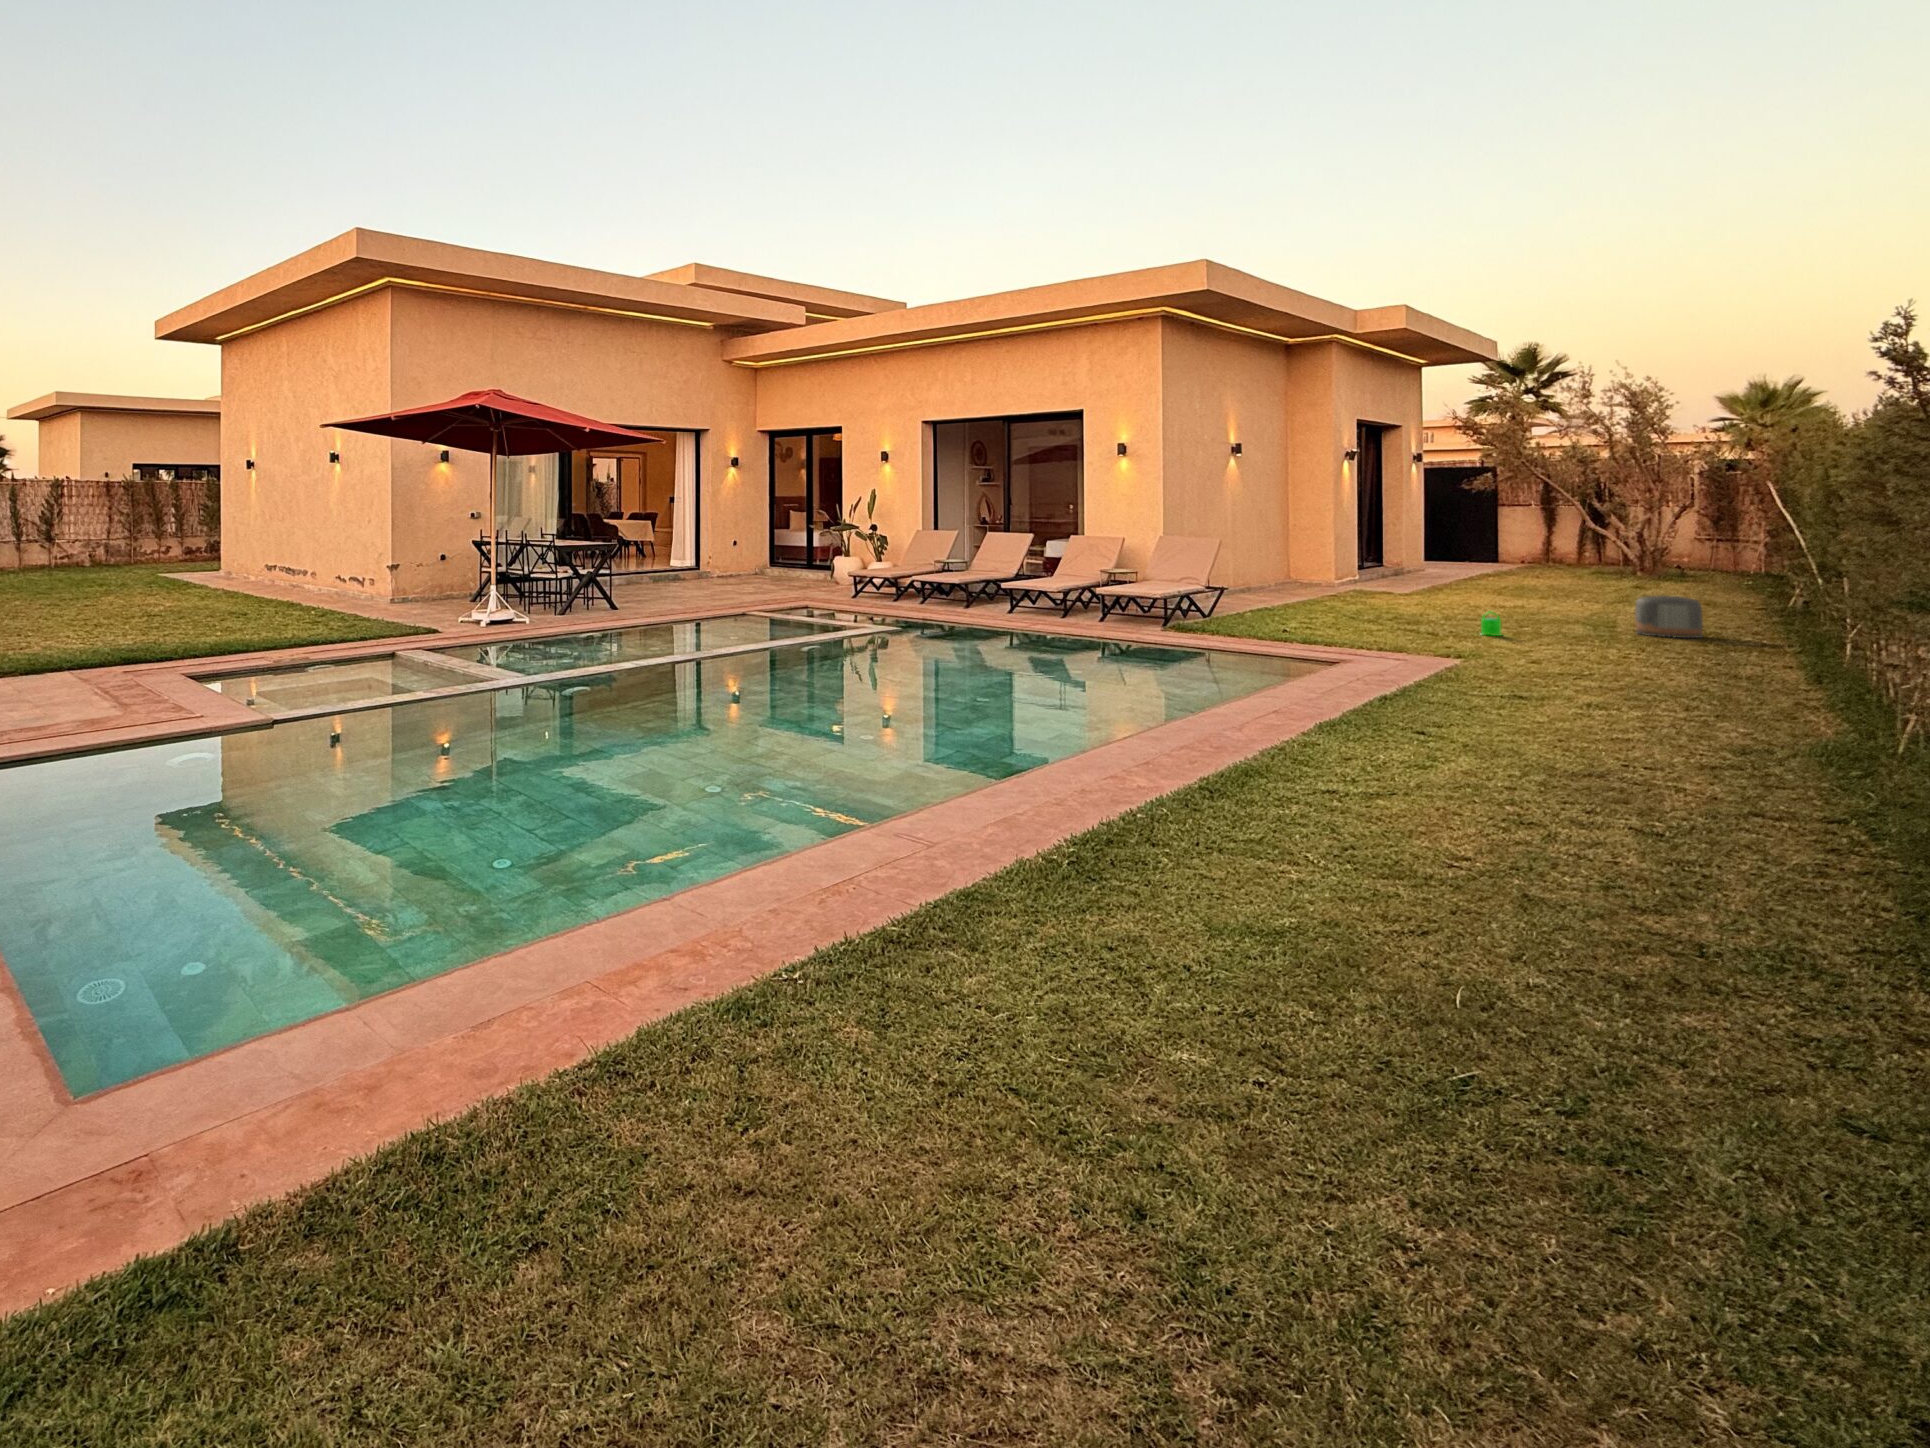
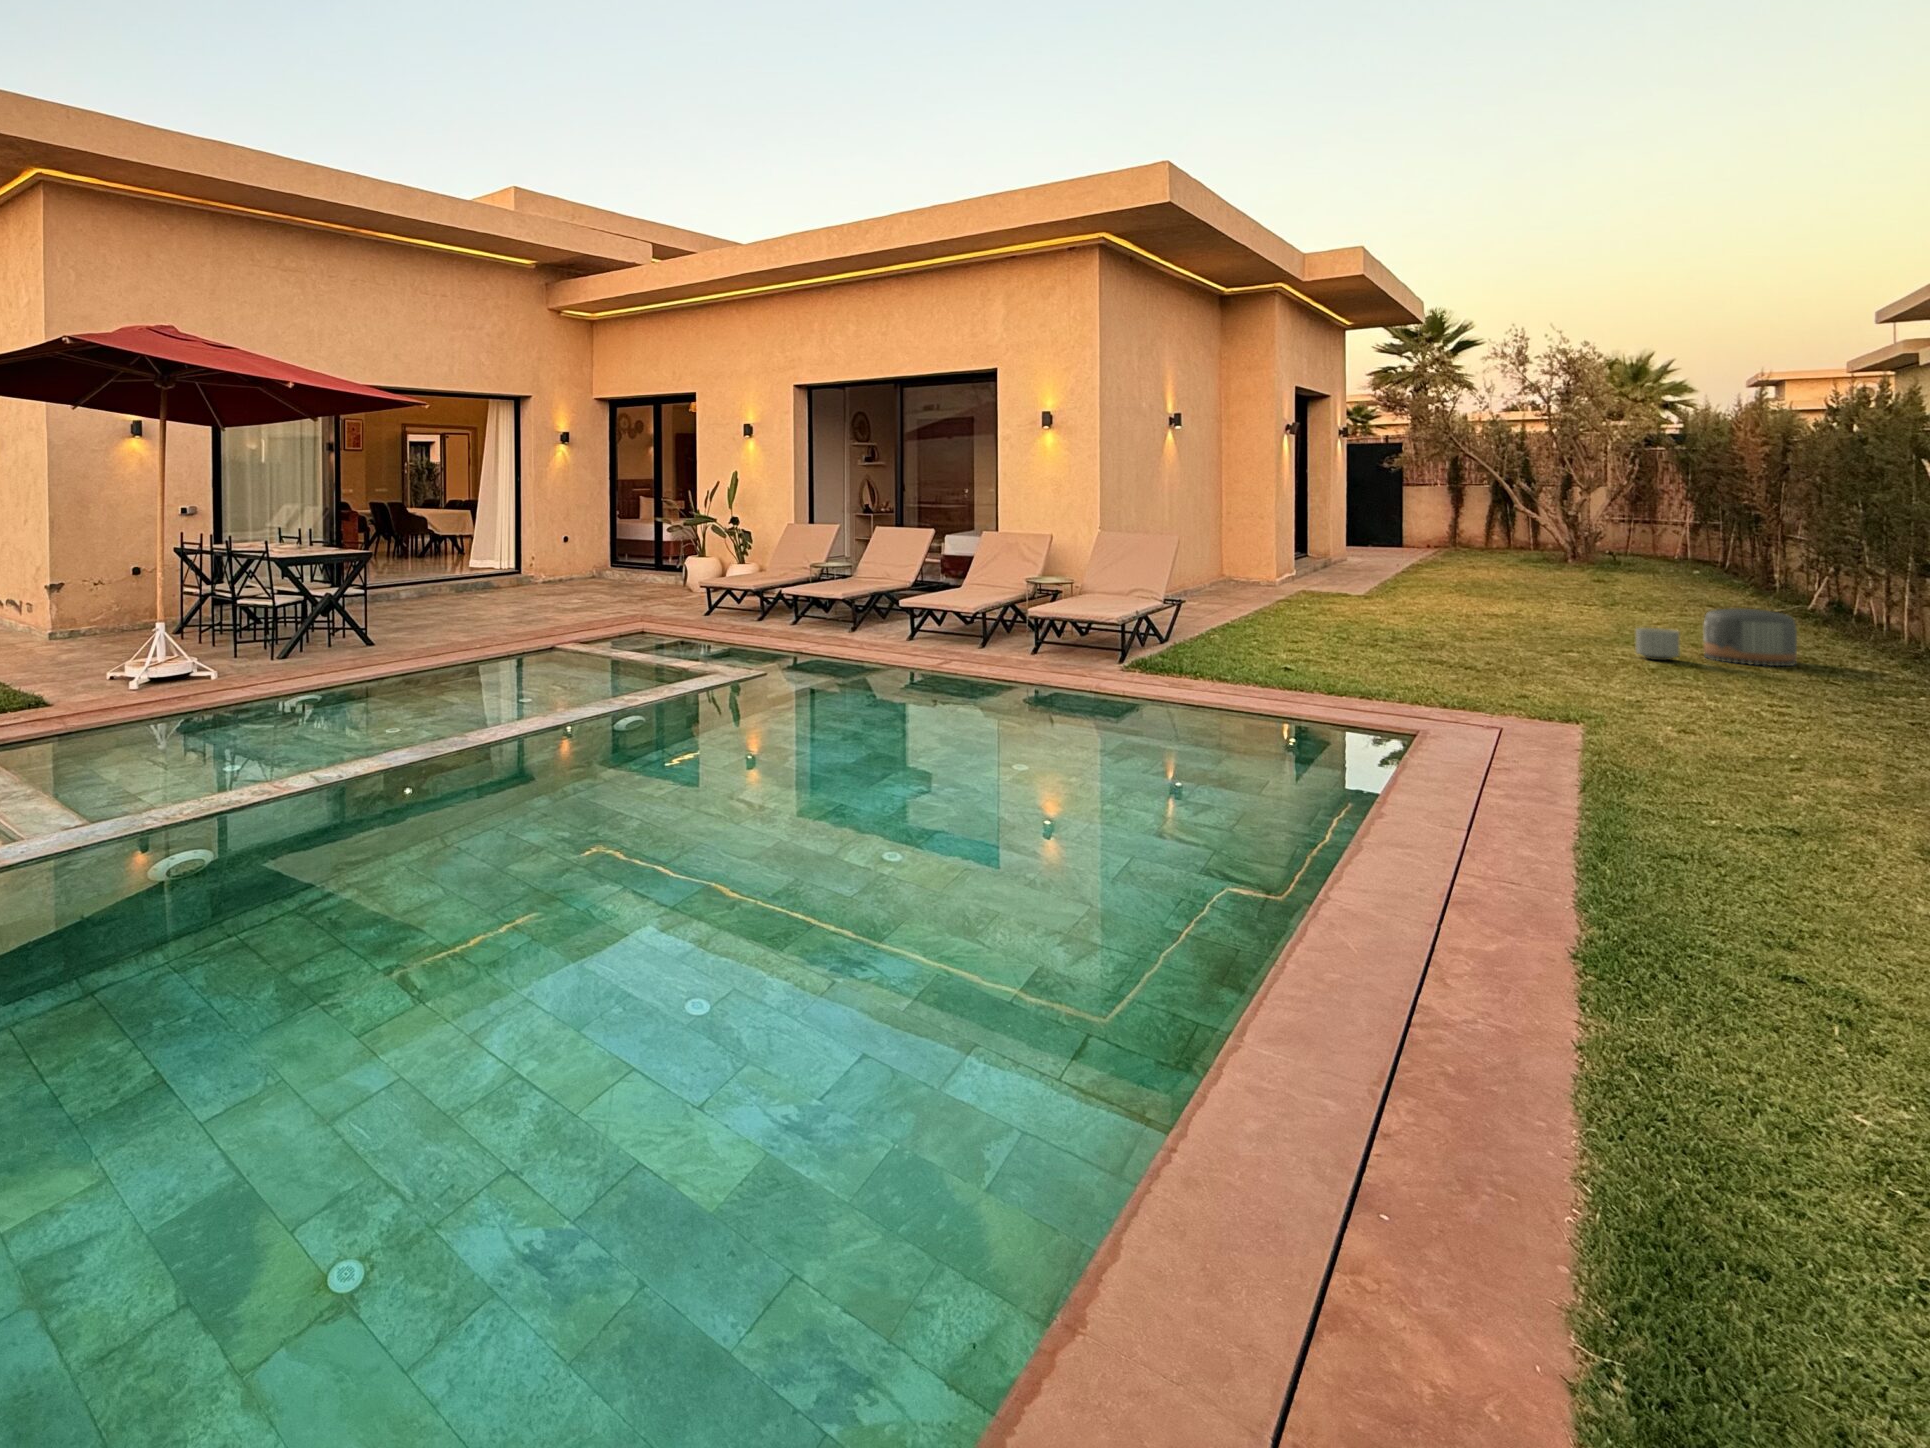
planter: none [1578,610,1610,634] -> present [1636,628,1680,660]
watering can: present [1481,611,1502,636] -> none [1524,634,1557,668]

